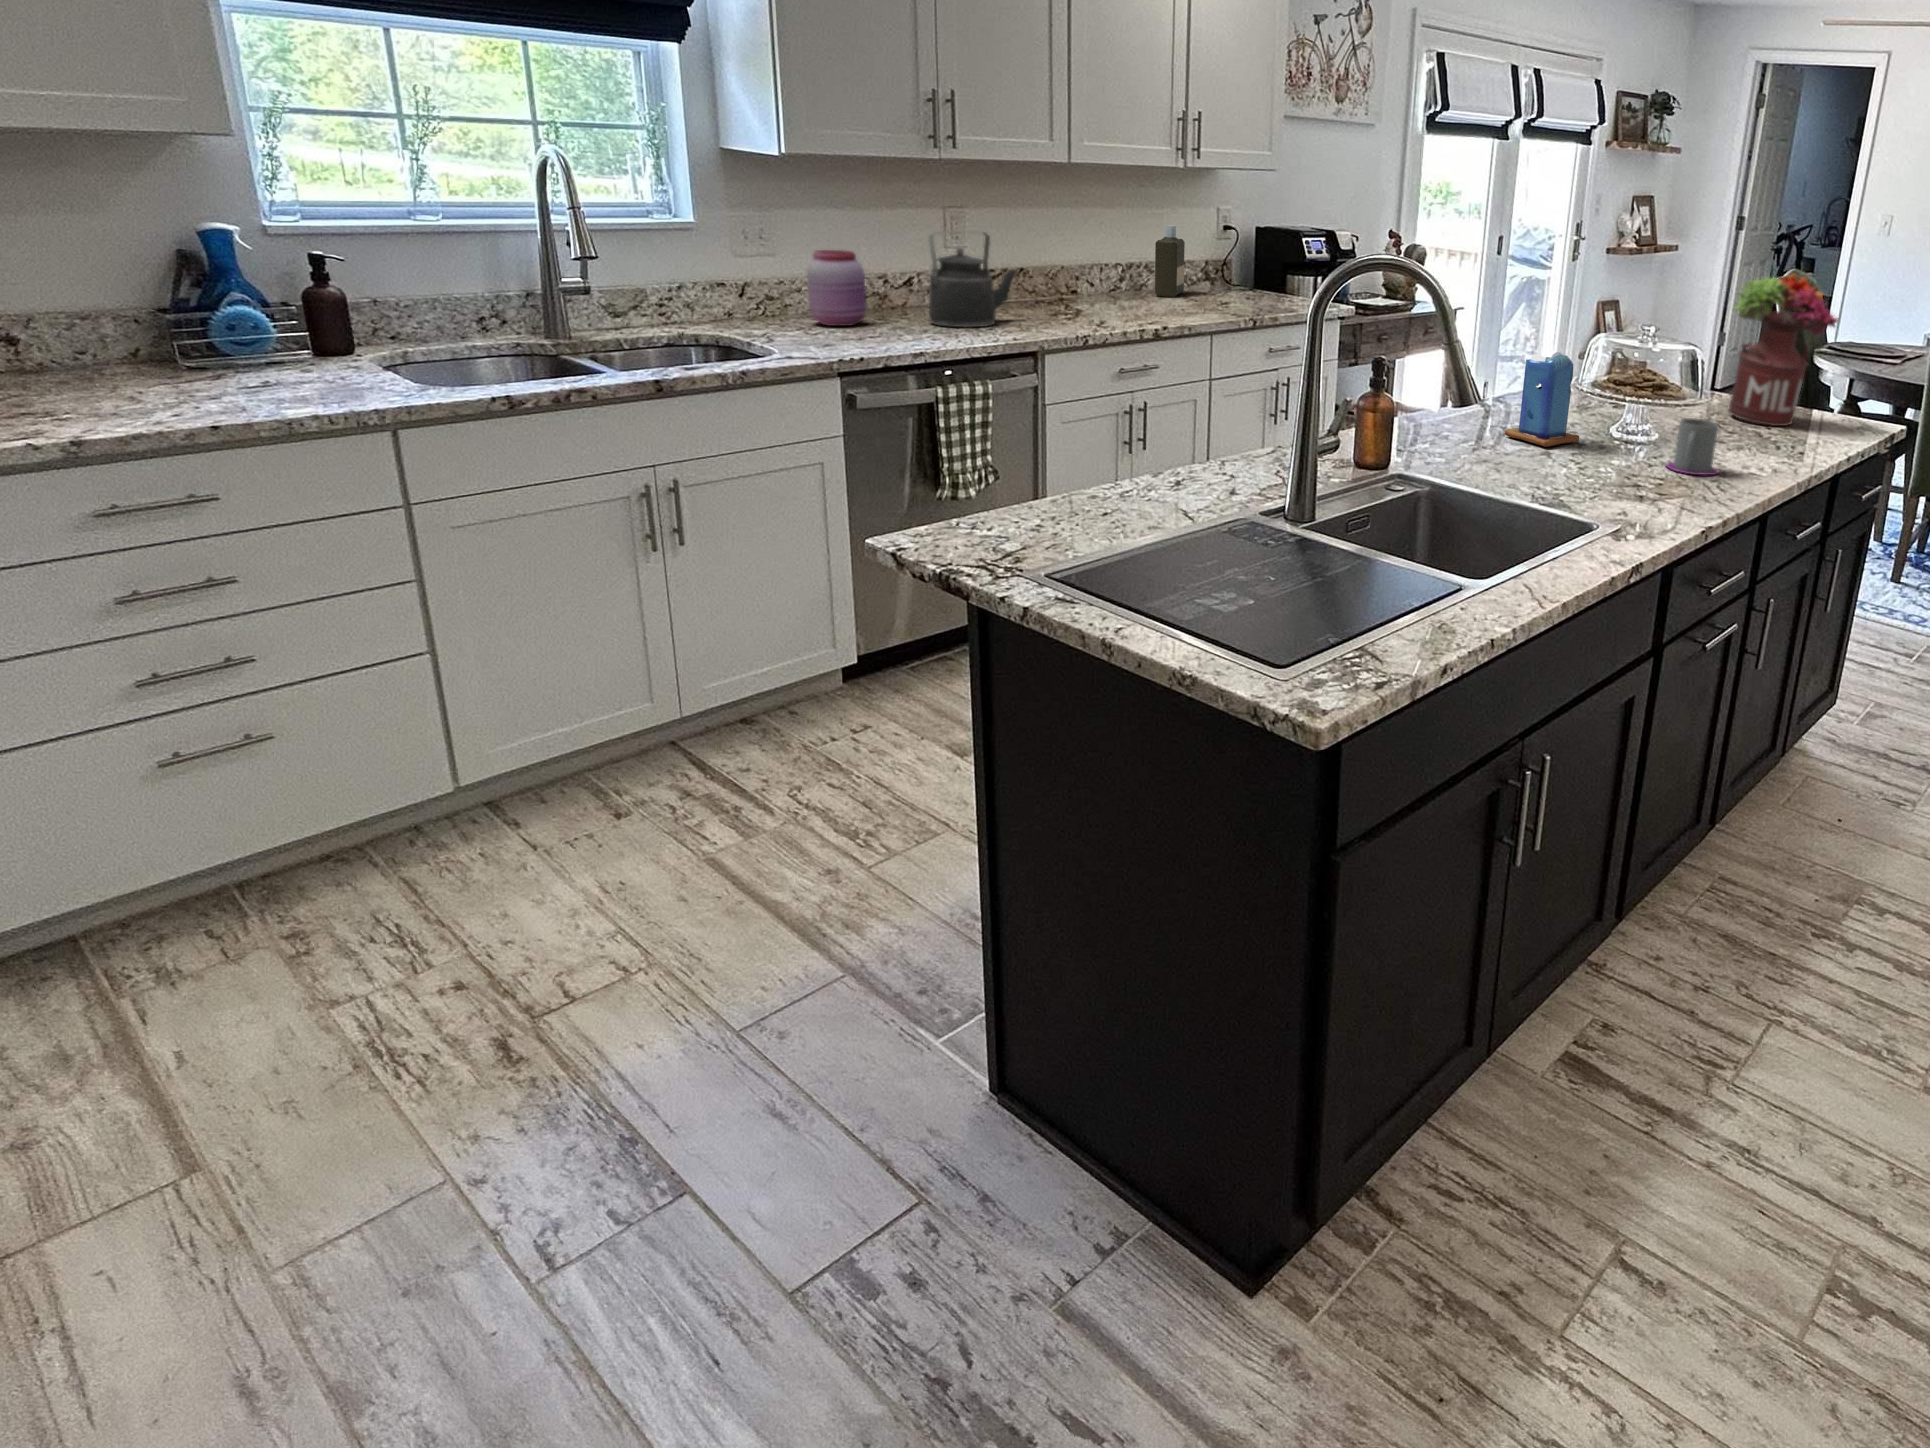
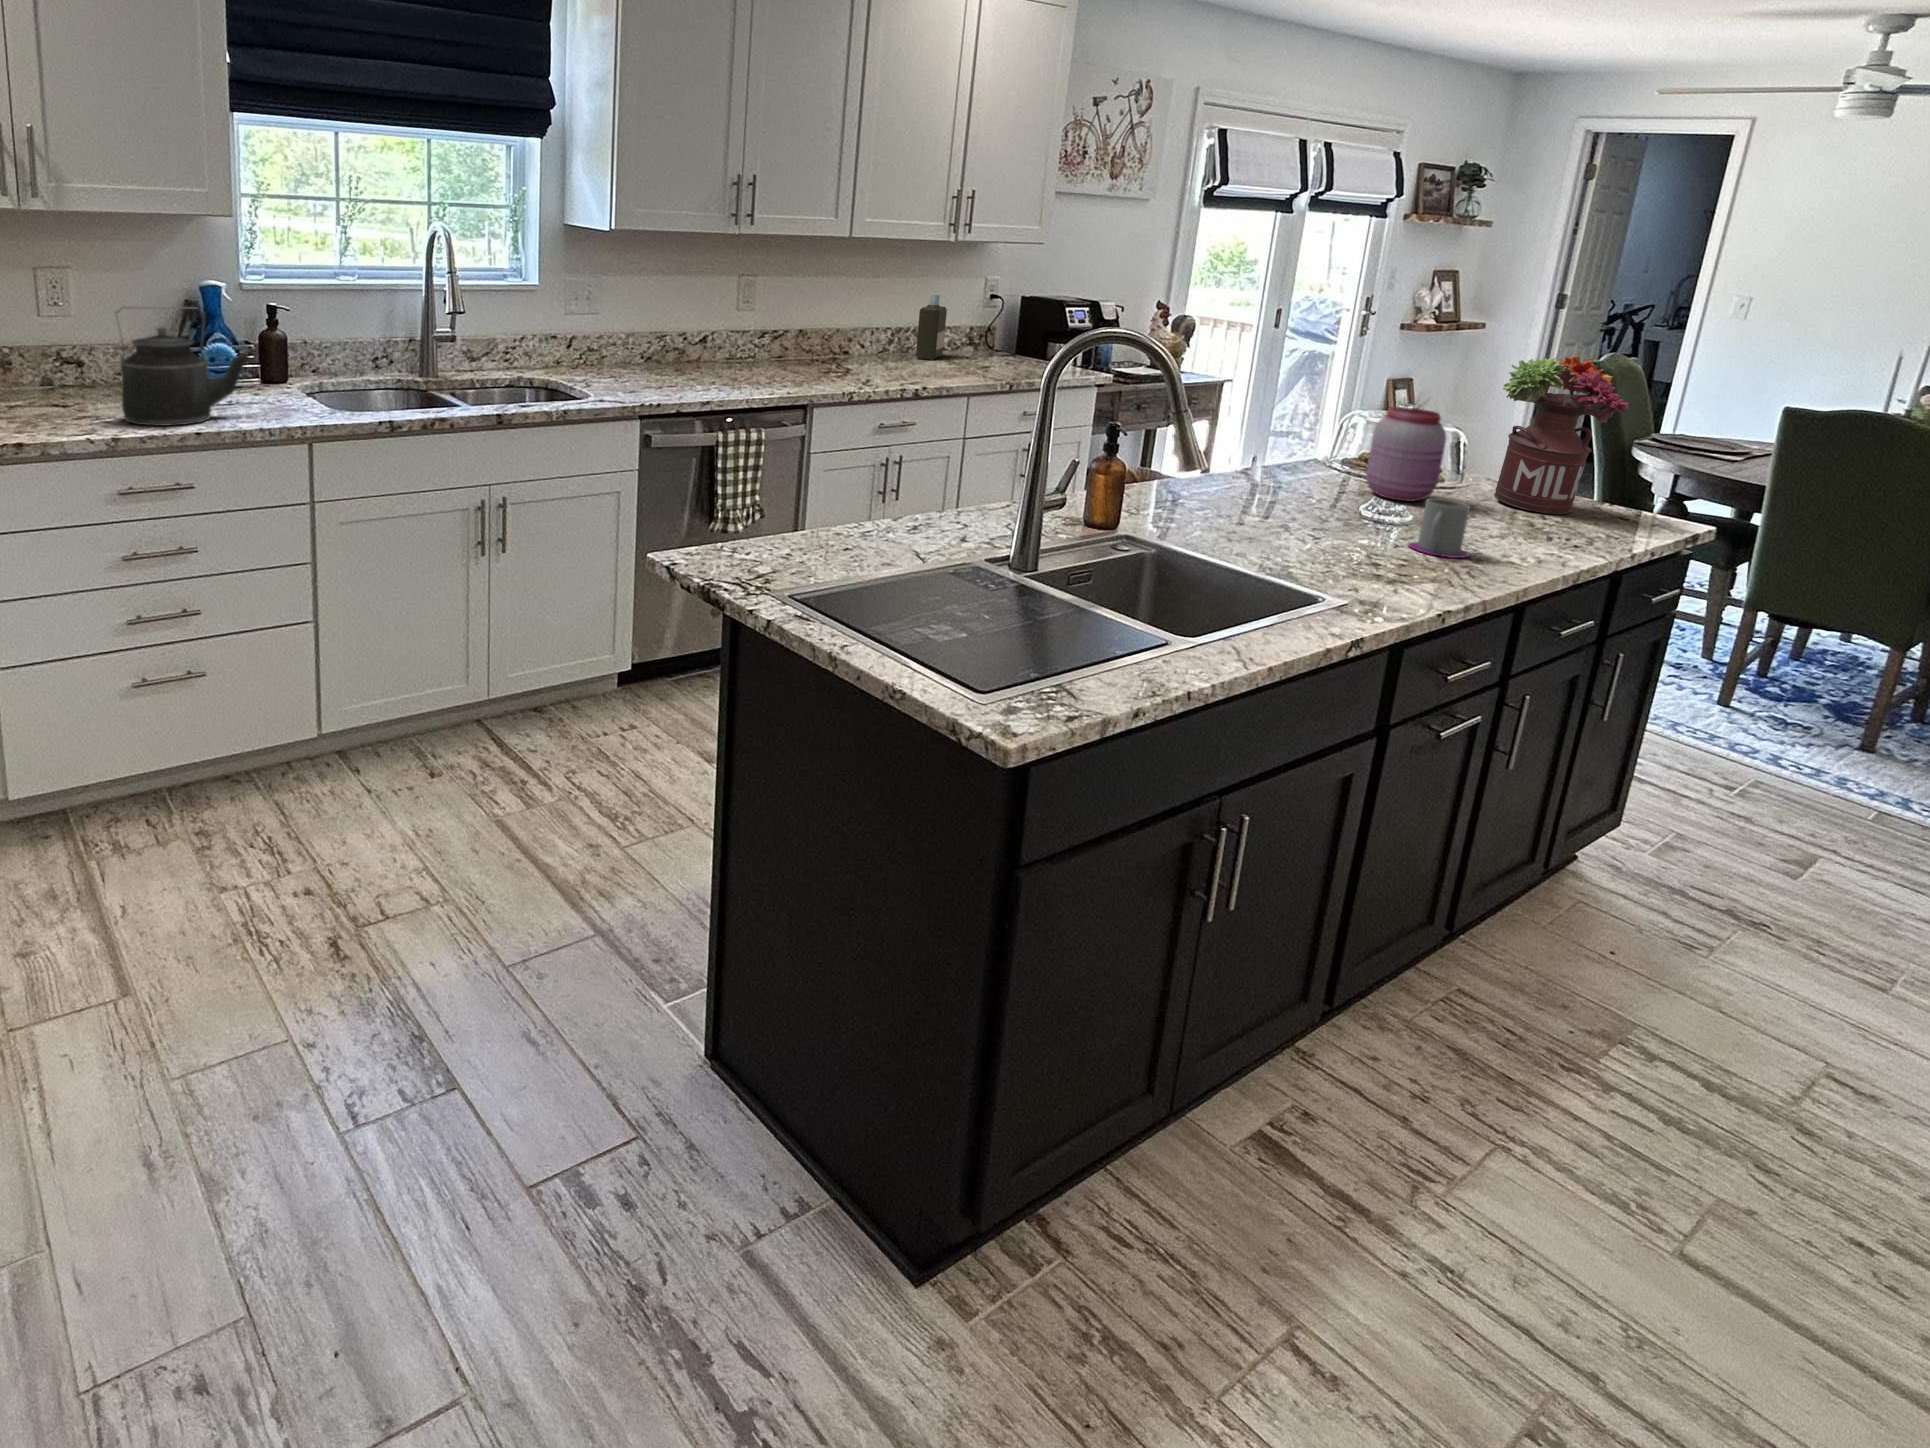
kettle: present [928,231,1017,328] -> present [116,307,250,426]
jar: present [807,250,867,326] -> present [1366,407,1446,502]
candle: present [1504,344,1579,447] -> none [1237,416,1317,518]

